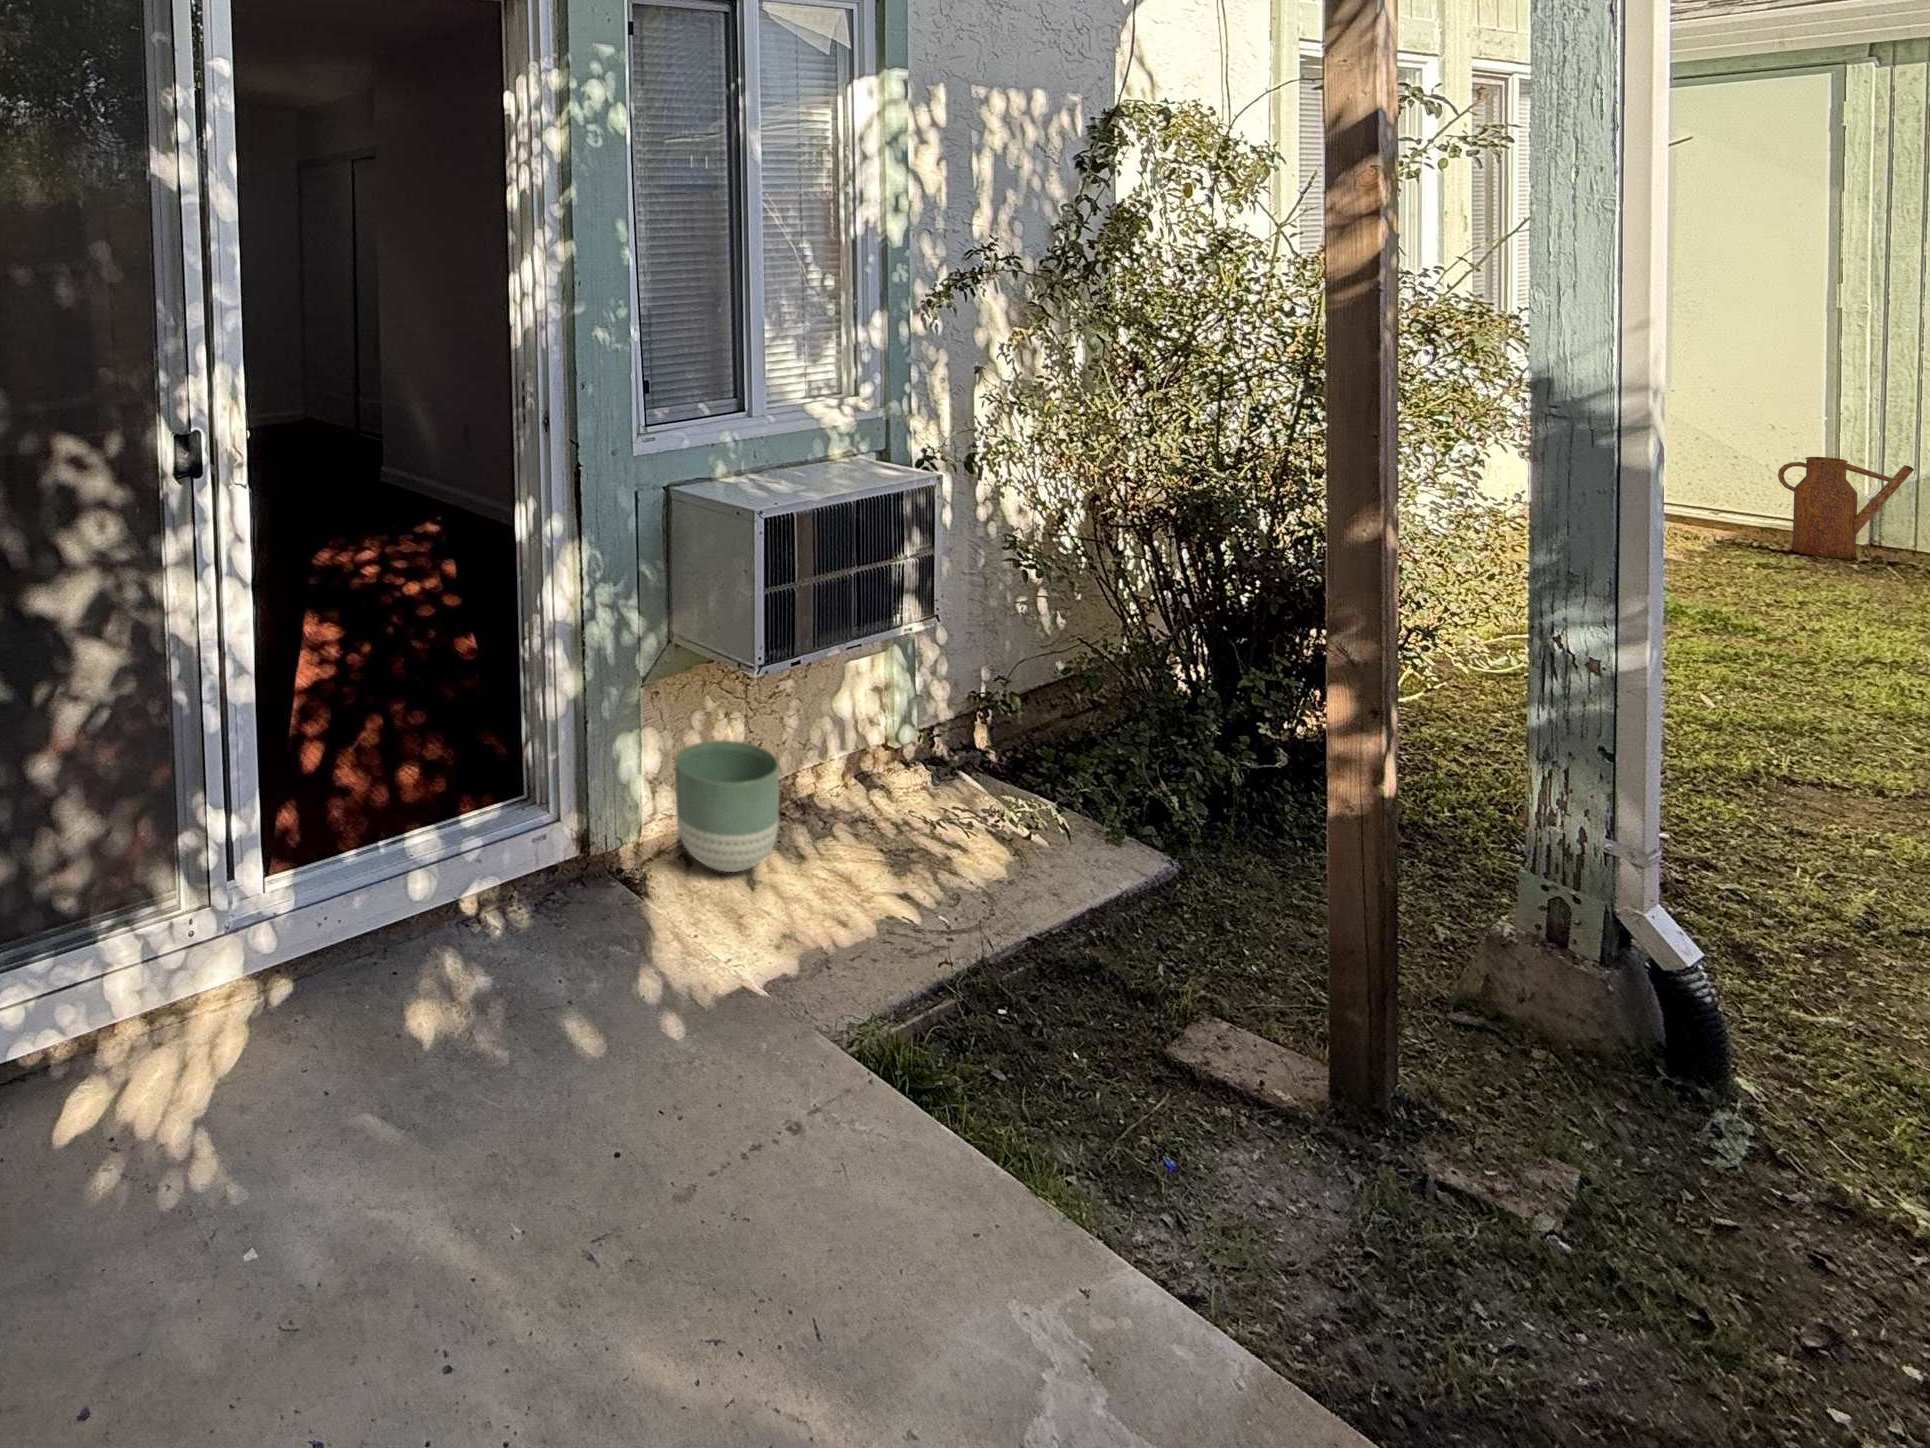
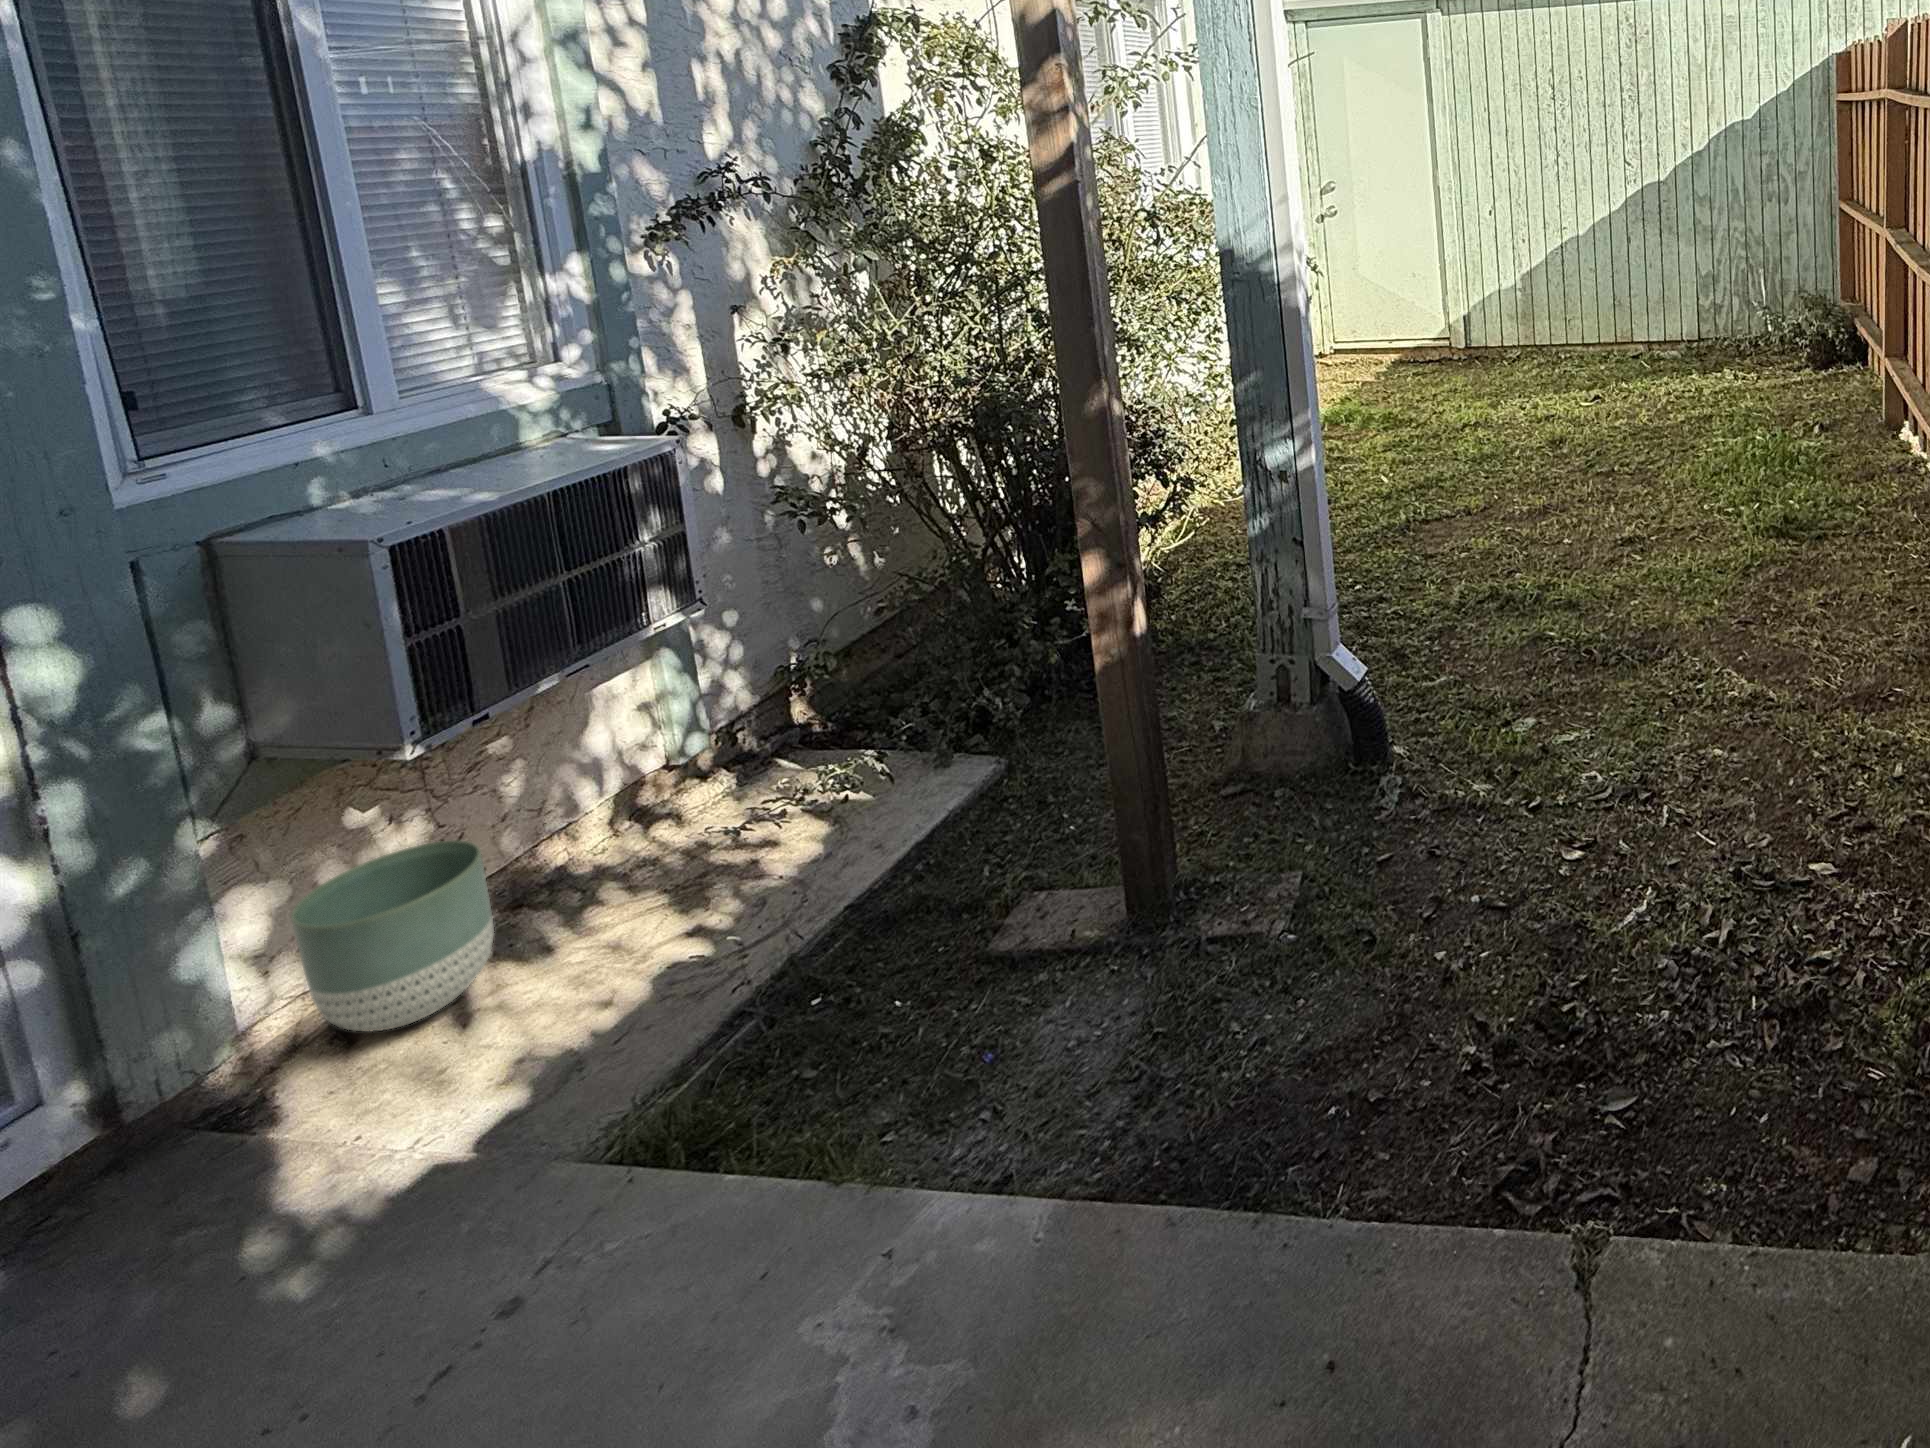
watering can: present [1778,457,1914,558] -> none [1419,290,1482,361]

